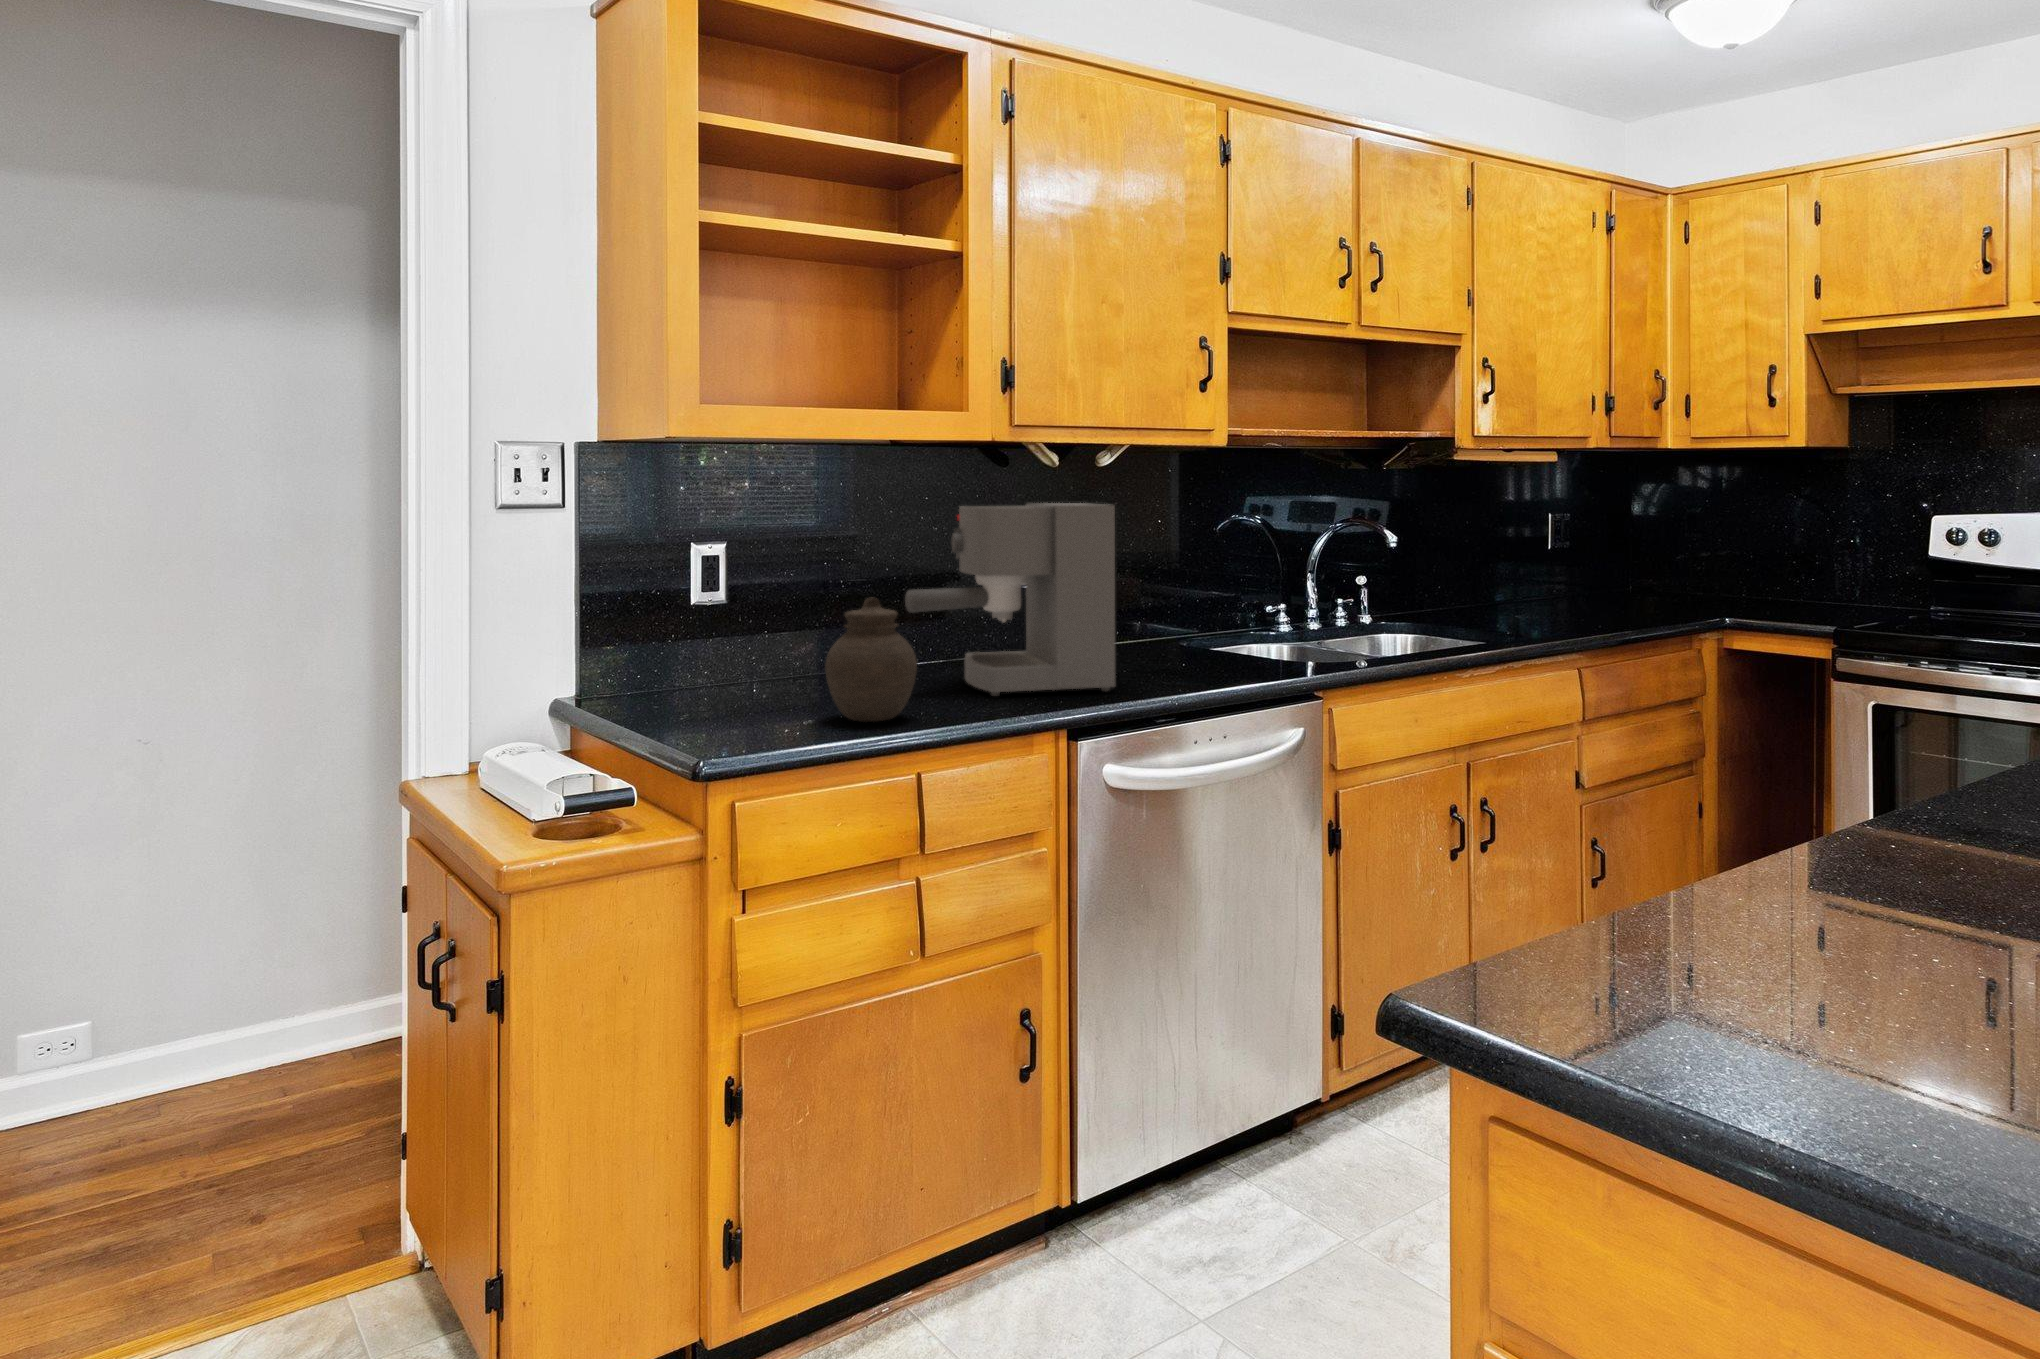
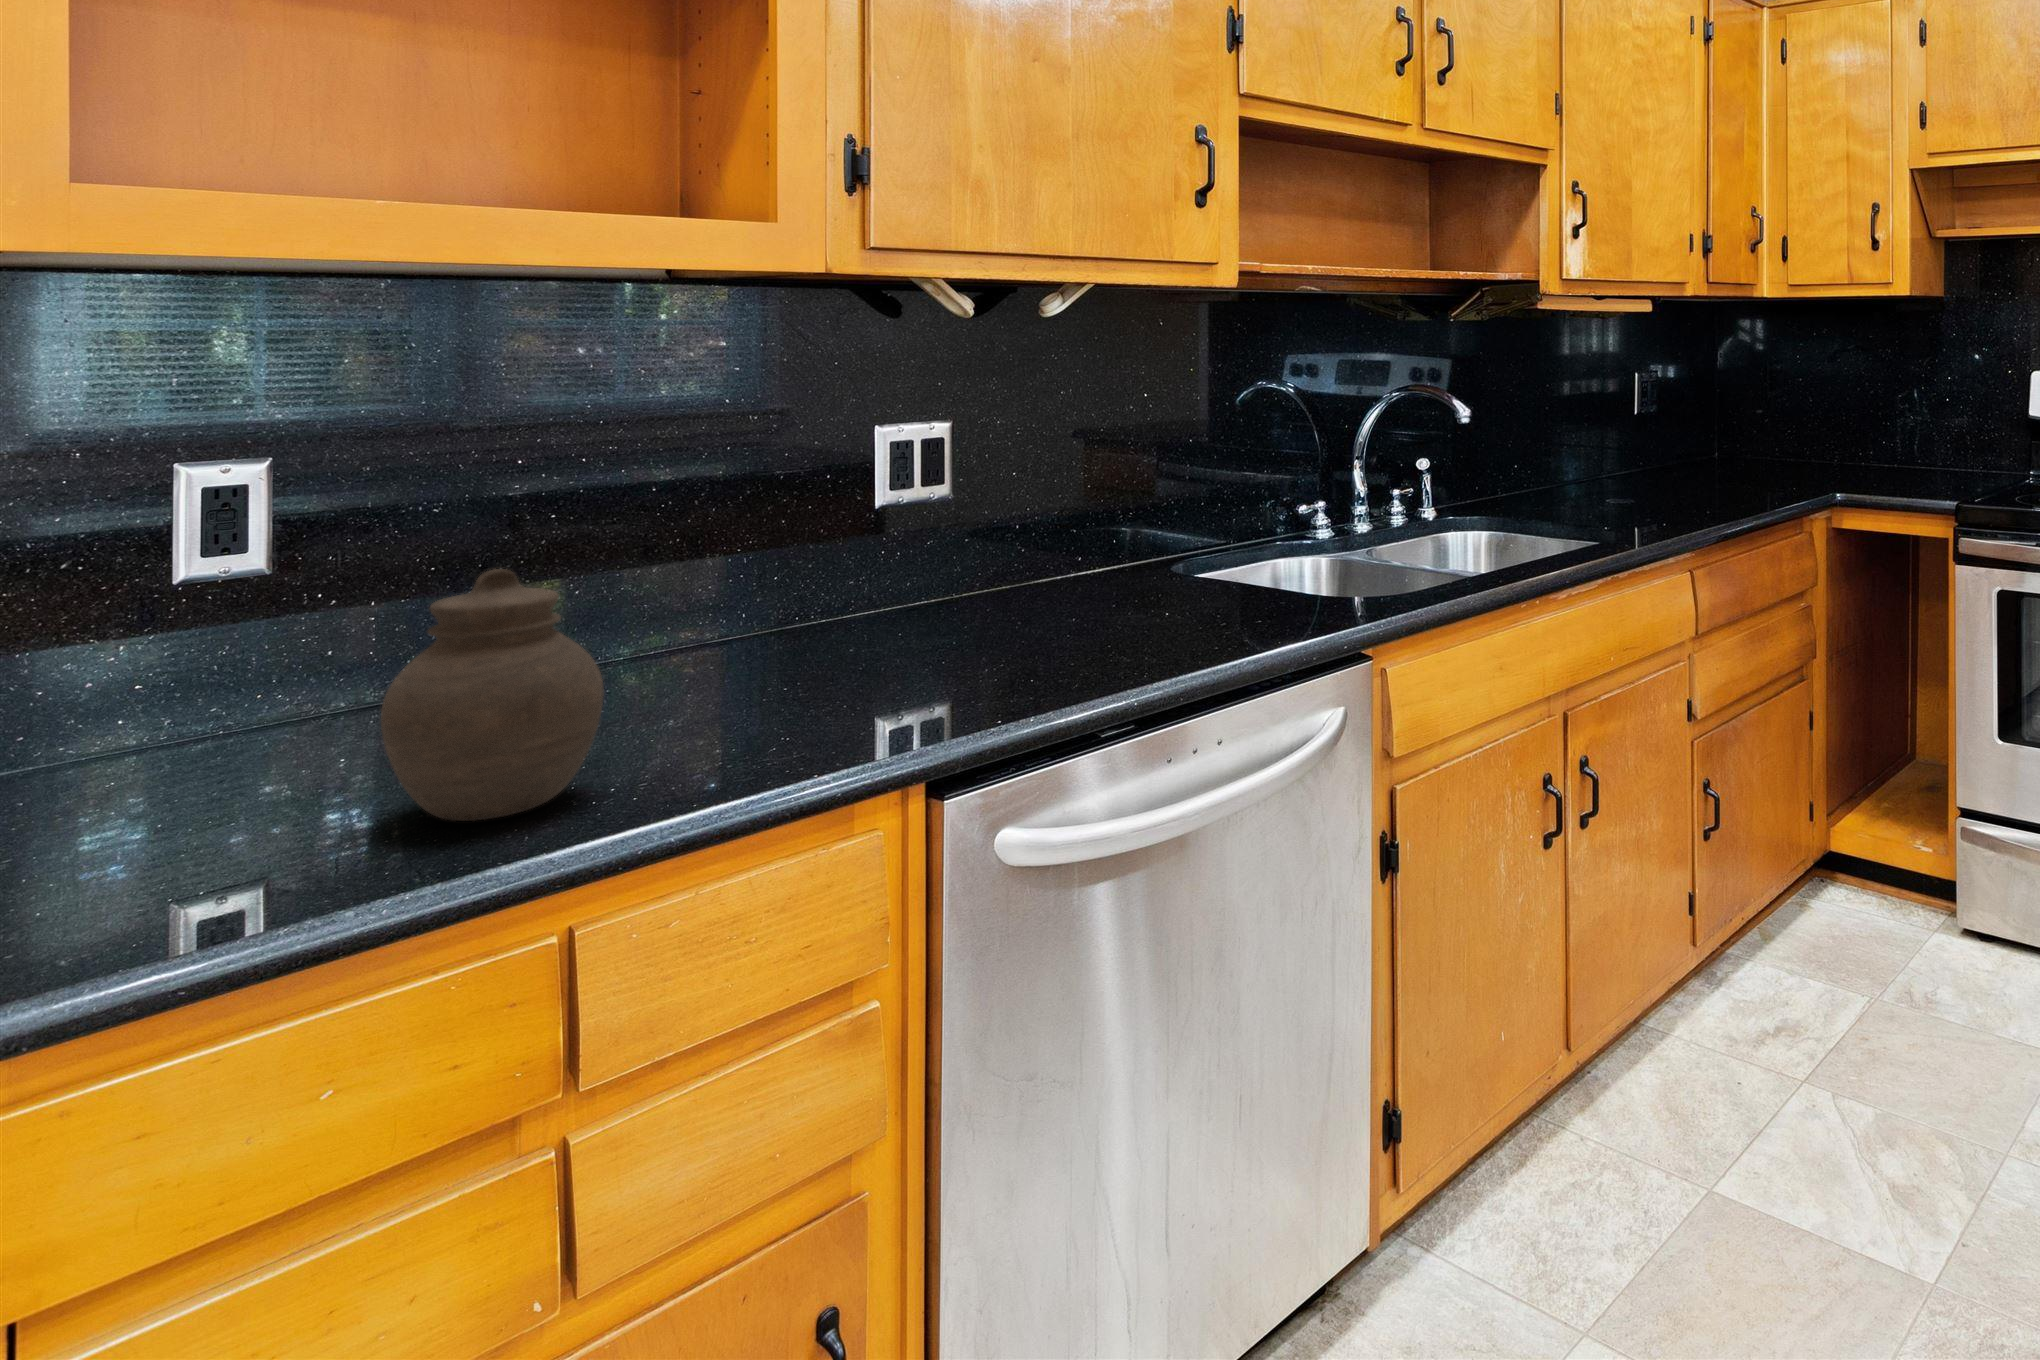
coffee maker: present [905,503,1115,696] -> none [634,372,1036,714]

